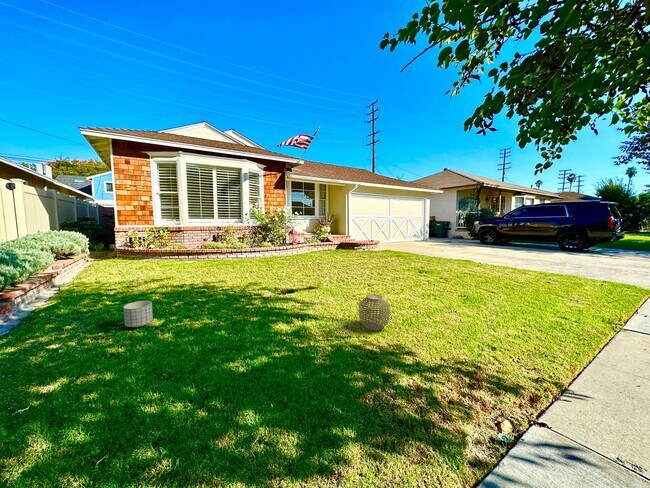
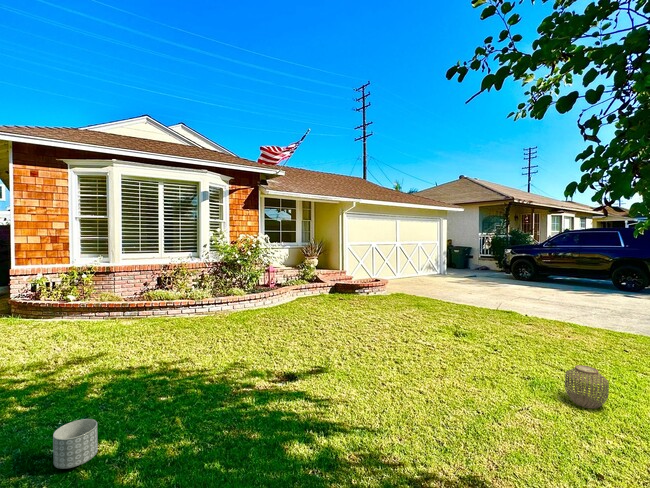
woven basket: present [359,294,390,331] -> present [565,365,609,408]

